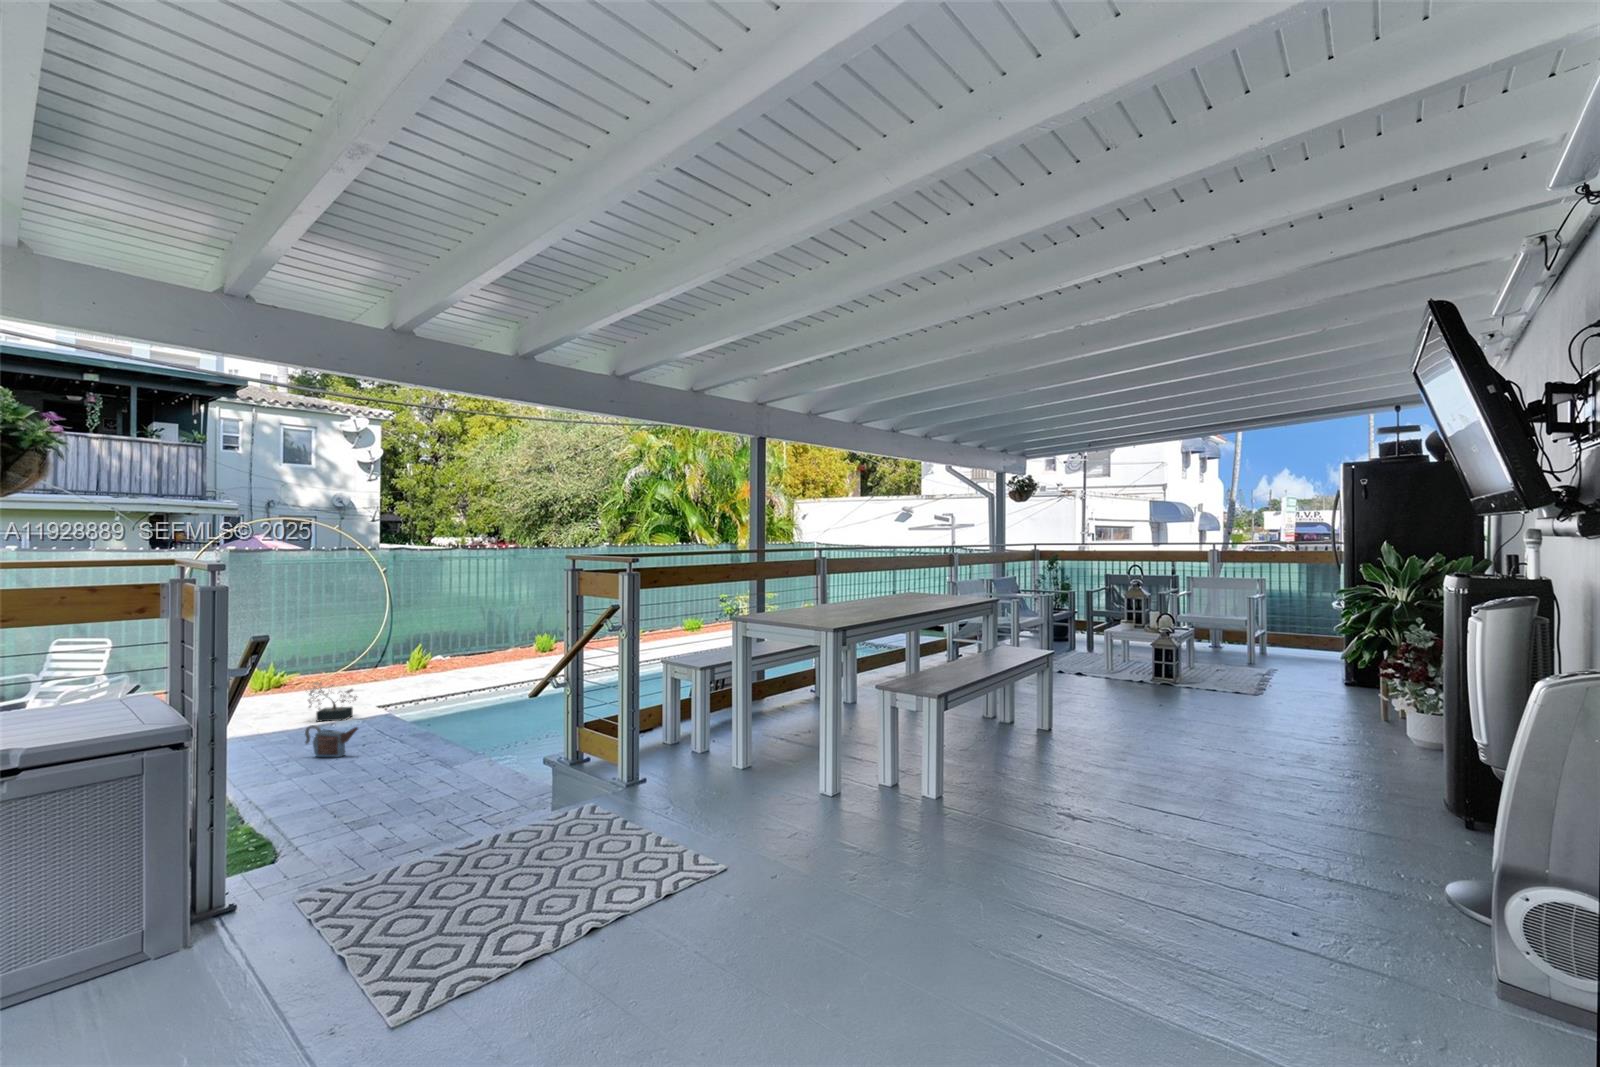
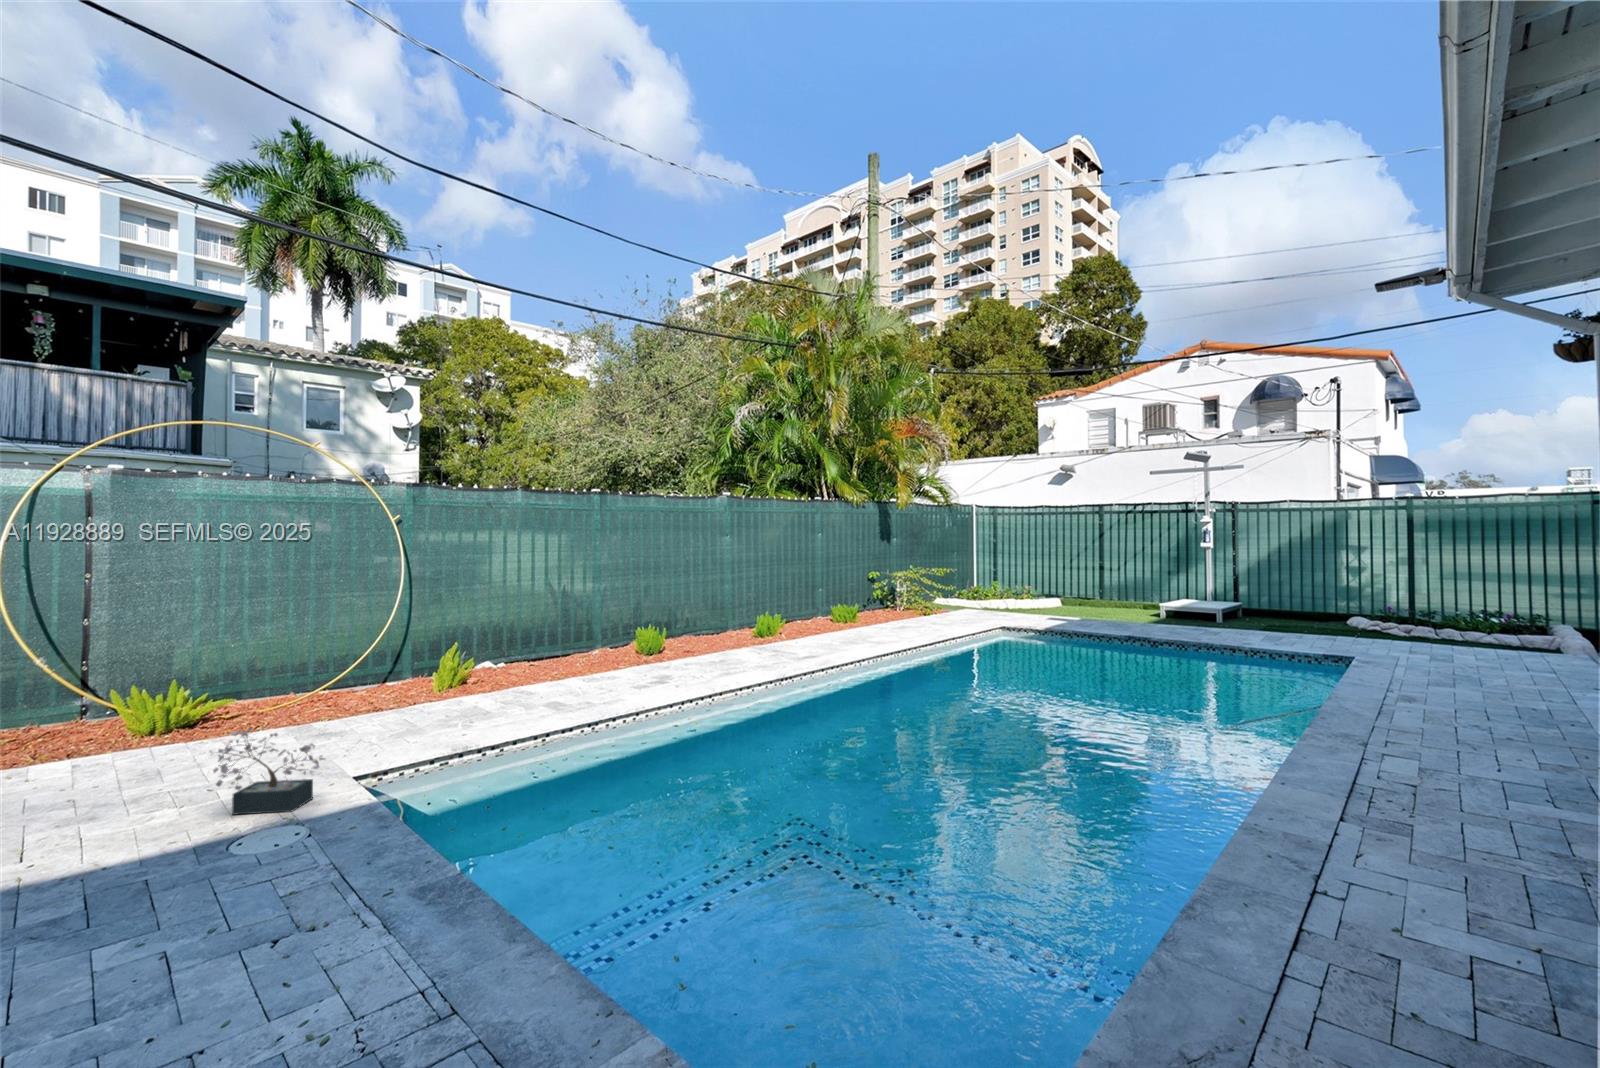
watering can: present [305,725,358,757] -> none [102,894,257,995]

